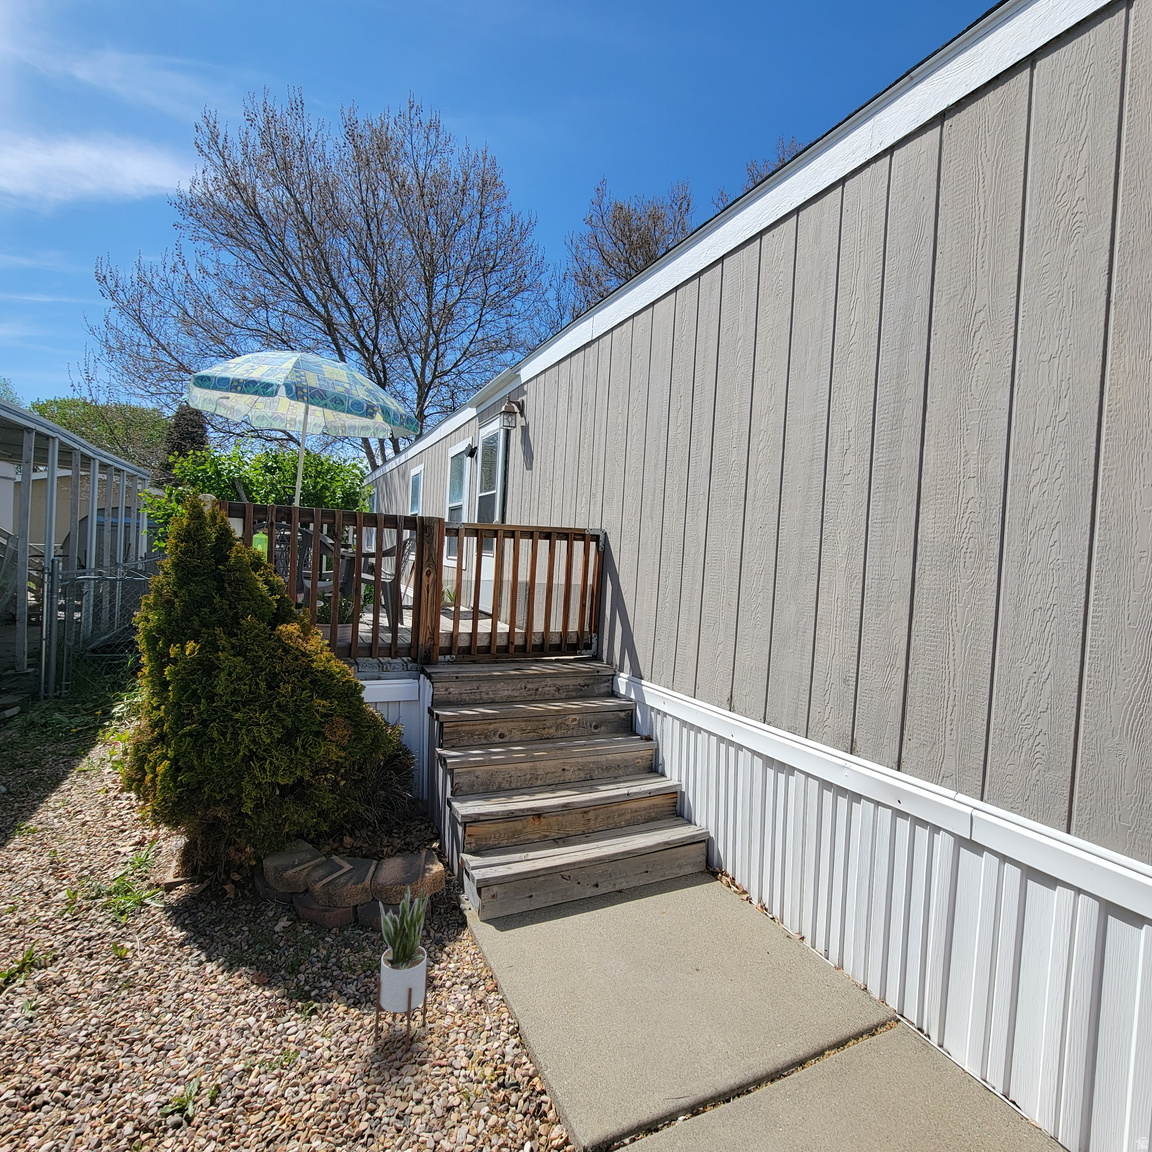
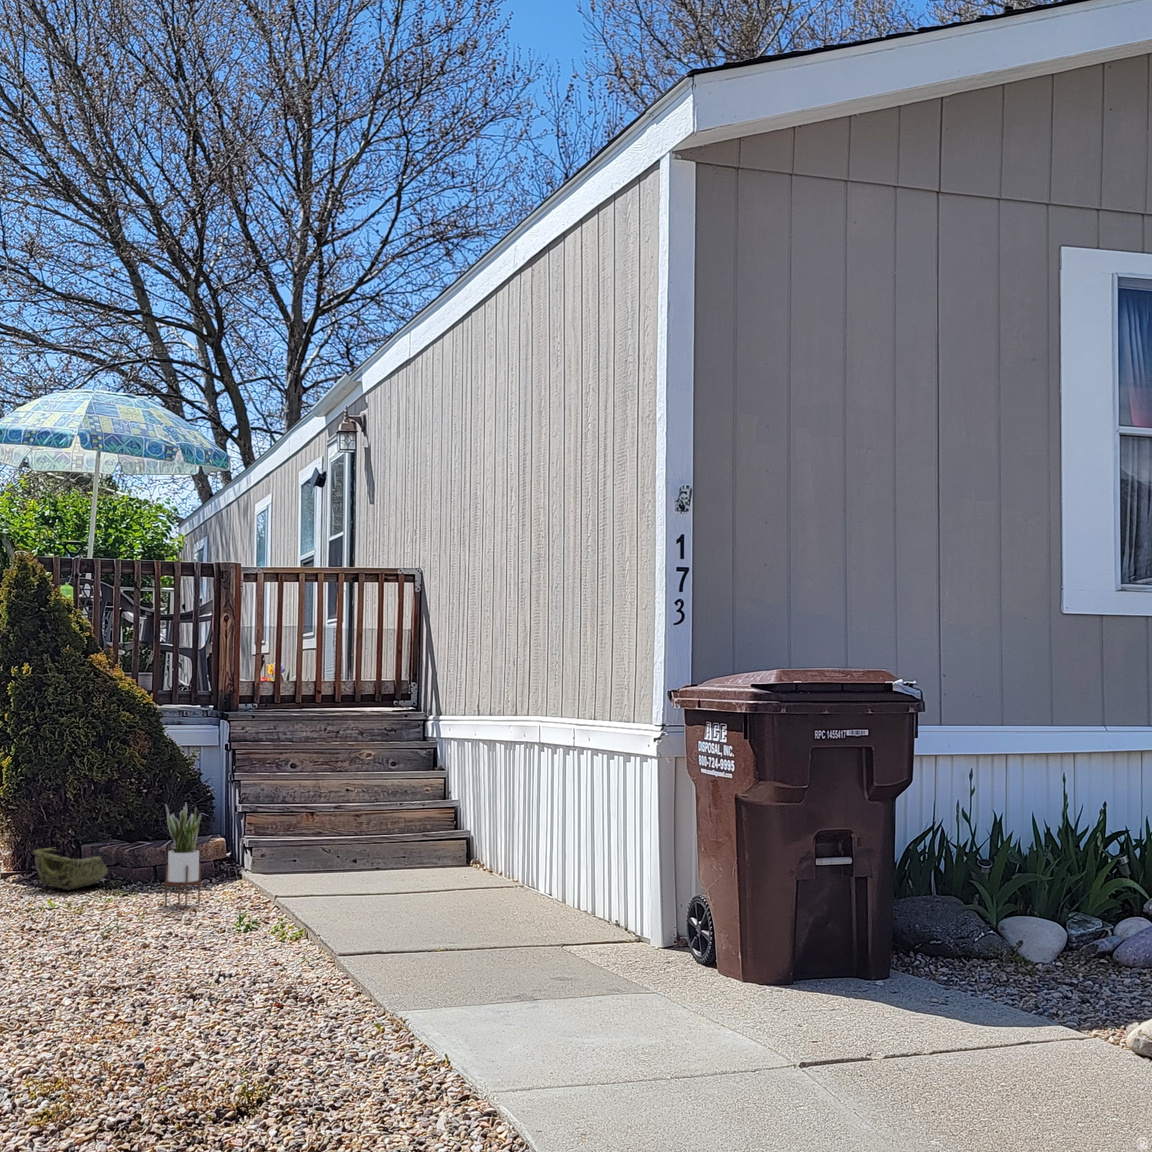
woven basket: none [191,867,308,961] -> present [34,847,108,890]

